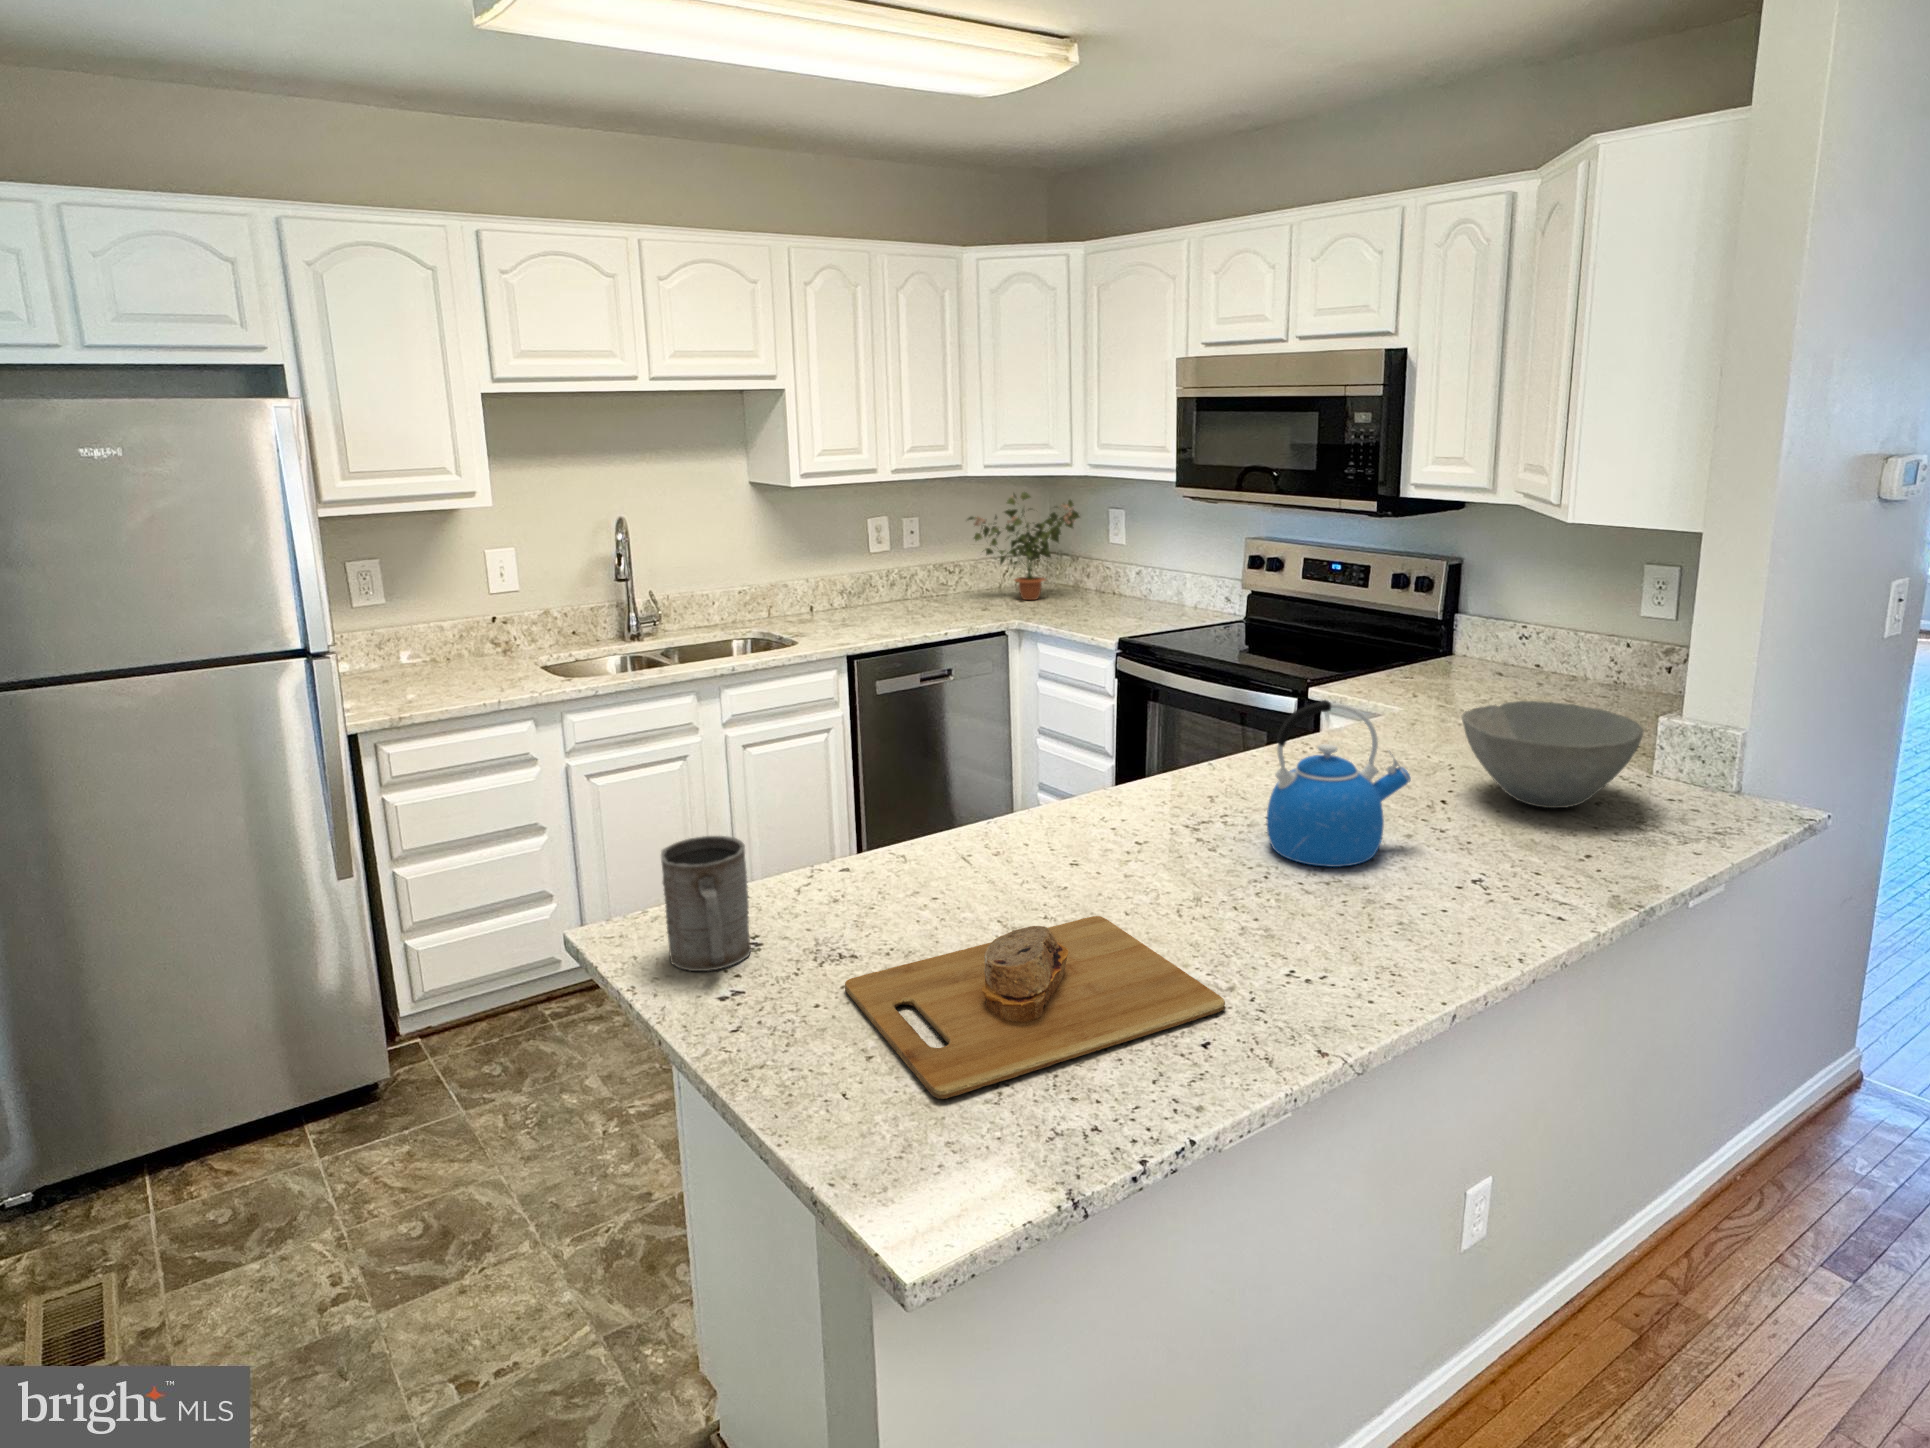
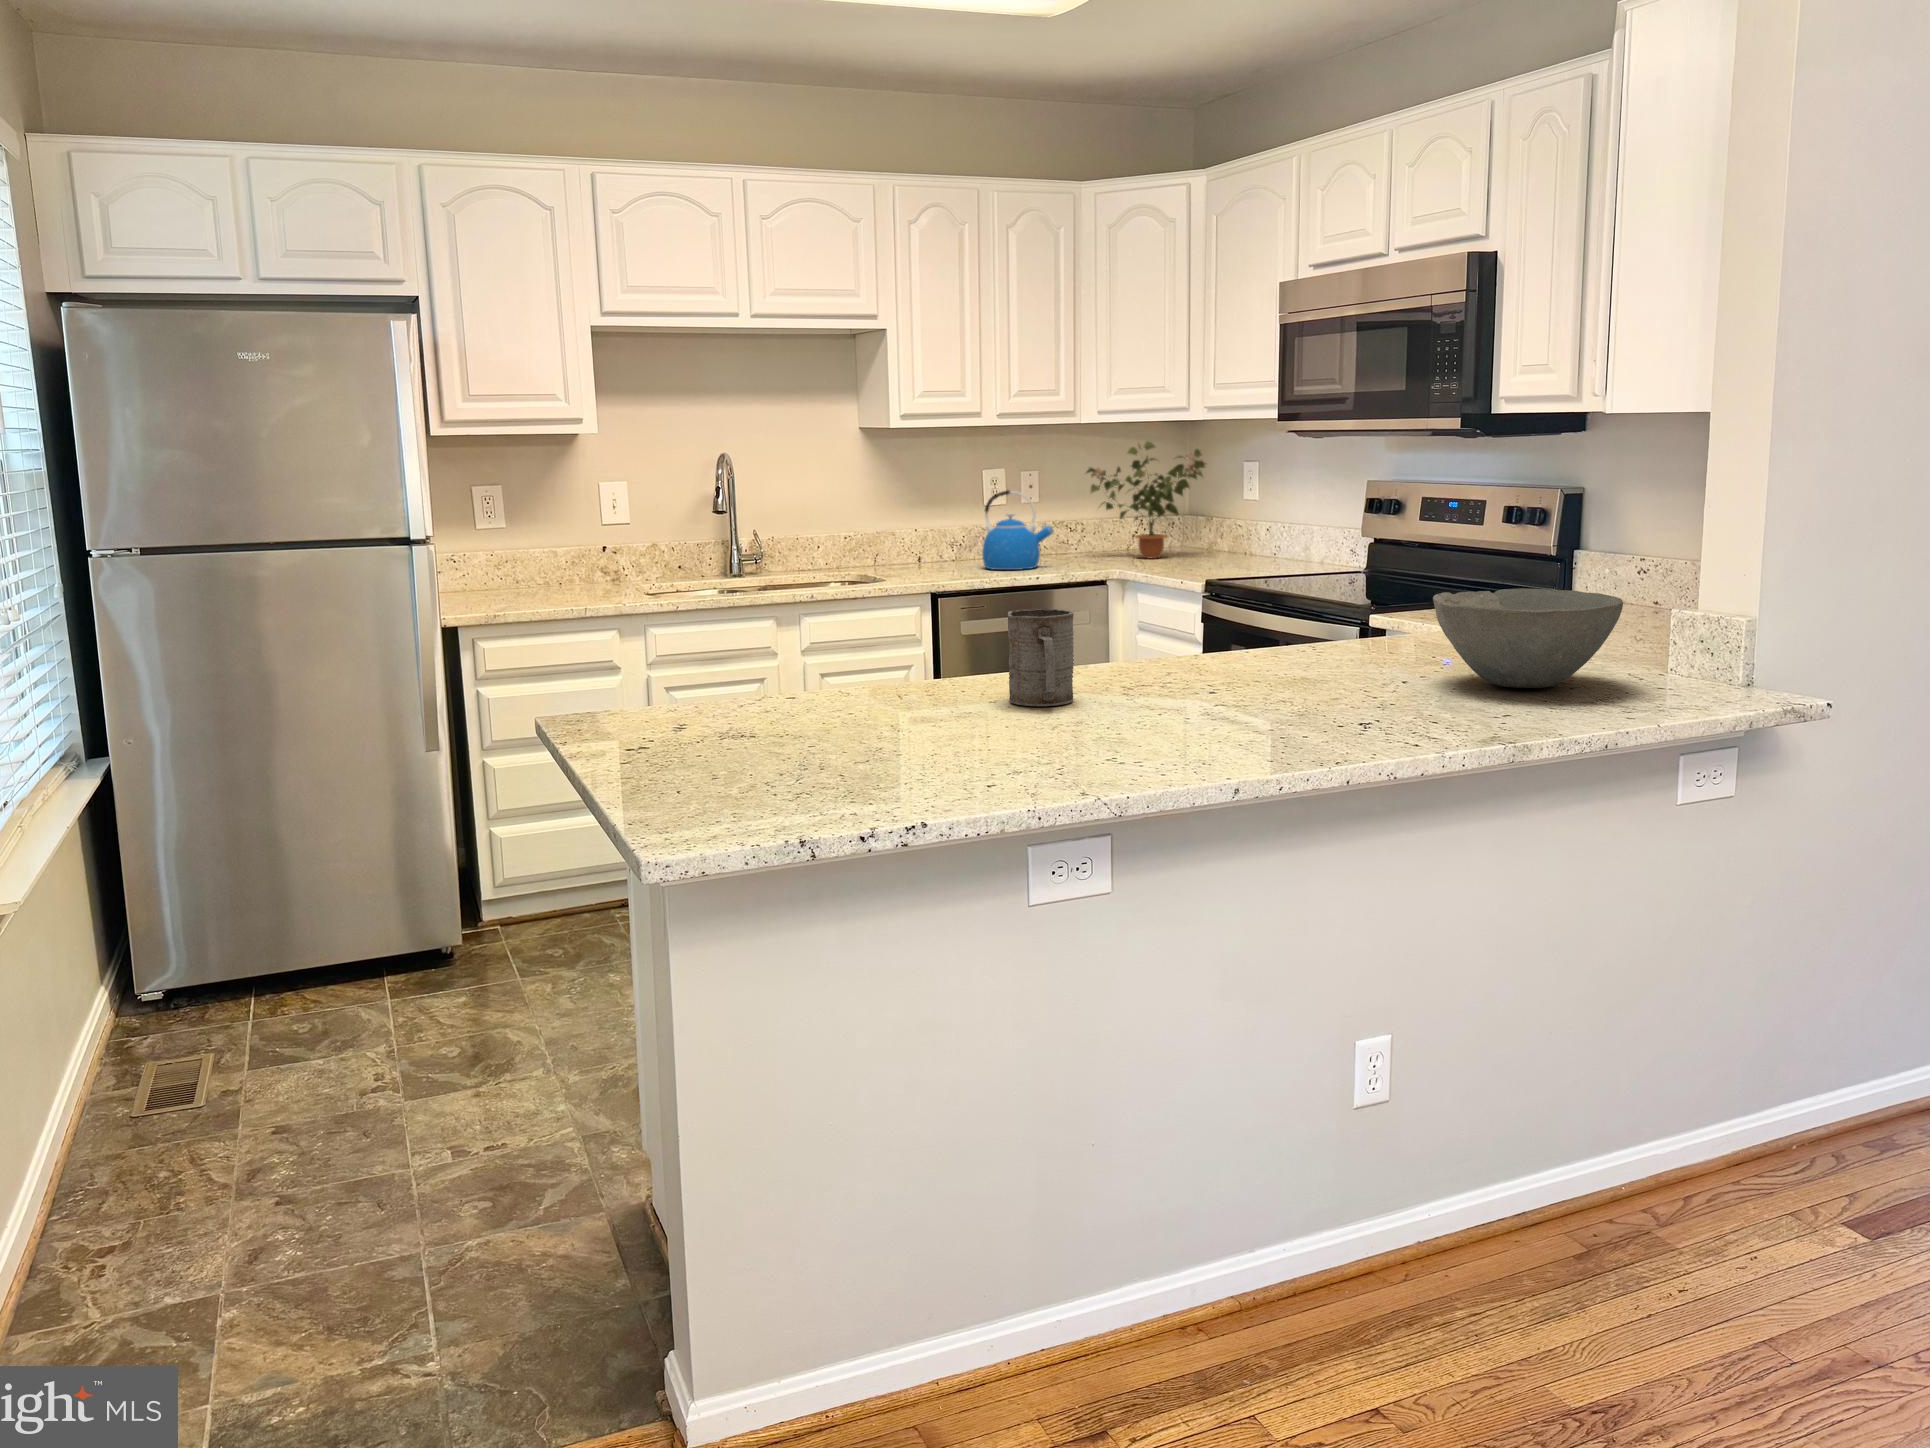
kettle: present [1267,700,1411,867] -> present [982,490,1053,570]
mug: present [661,836,751,971] -> present [1008,609,1074,706]
cutting board: present [845,916,1225,1099] -> none [726,706,1032,796]

